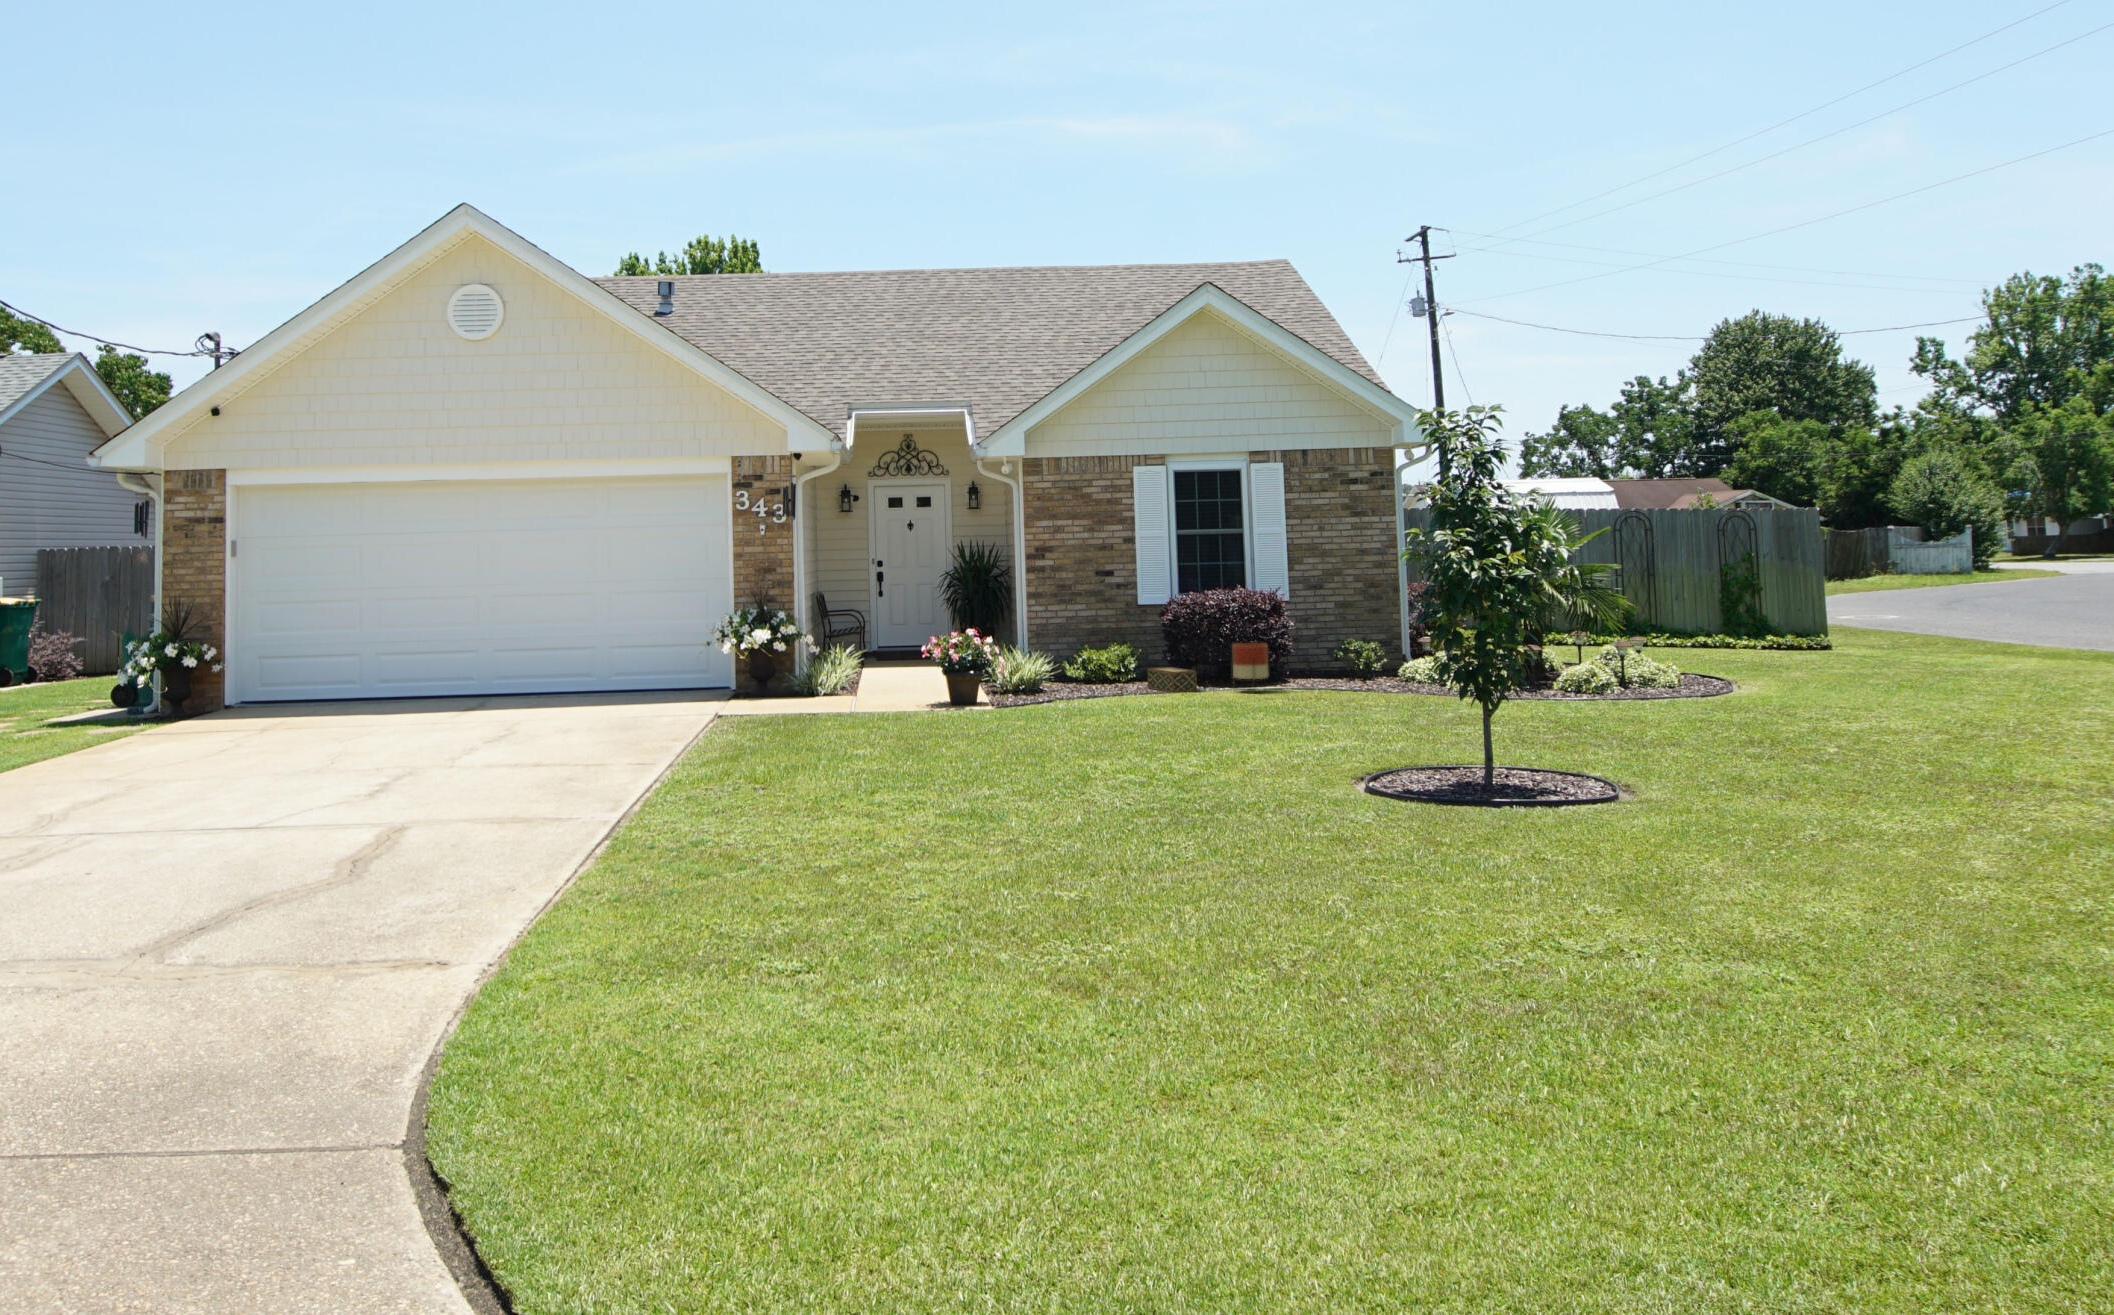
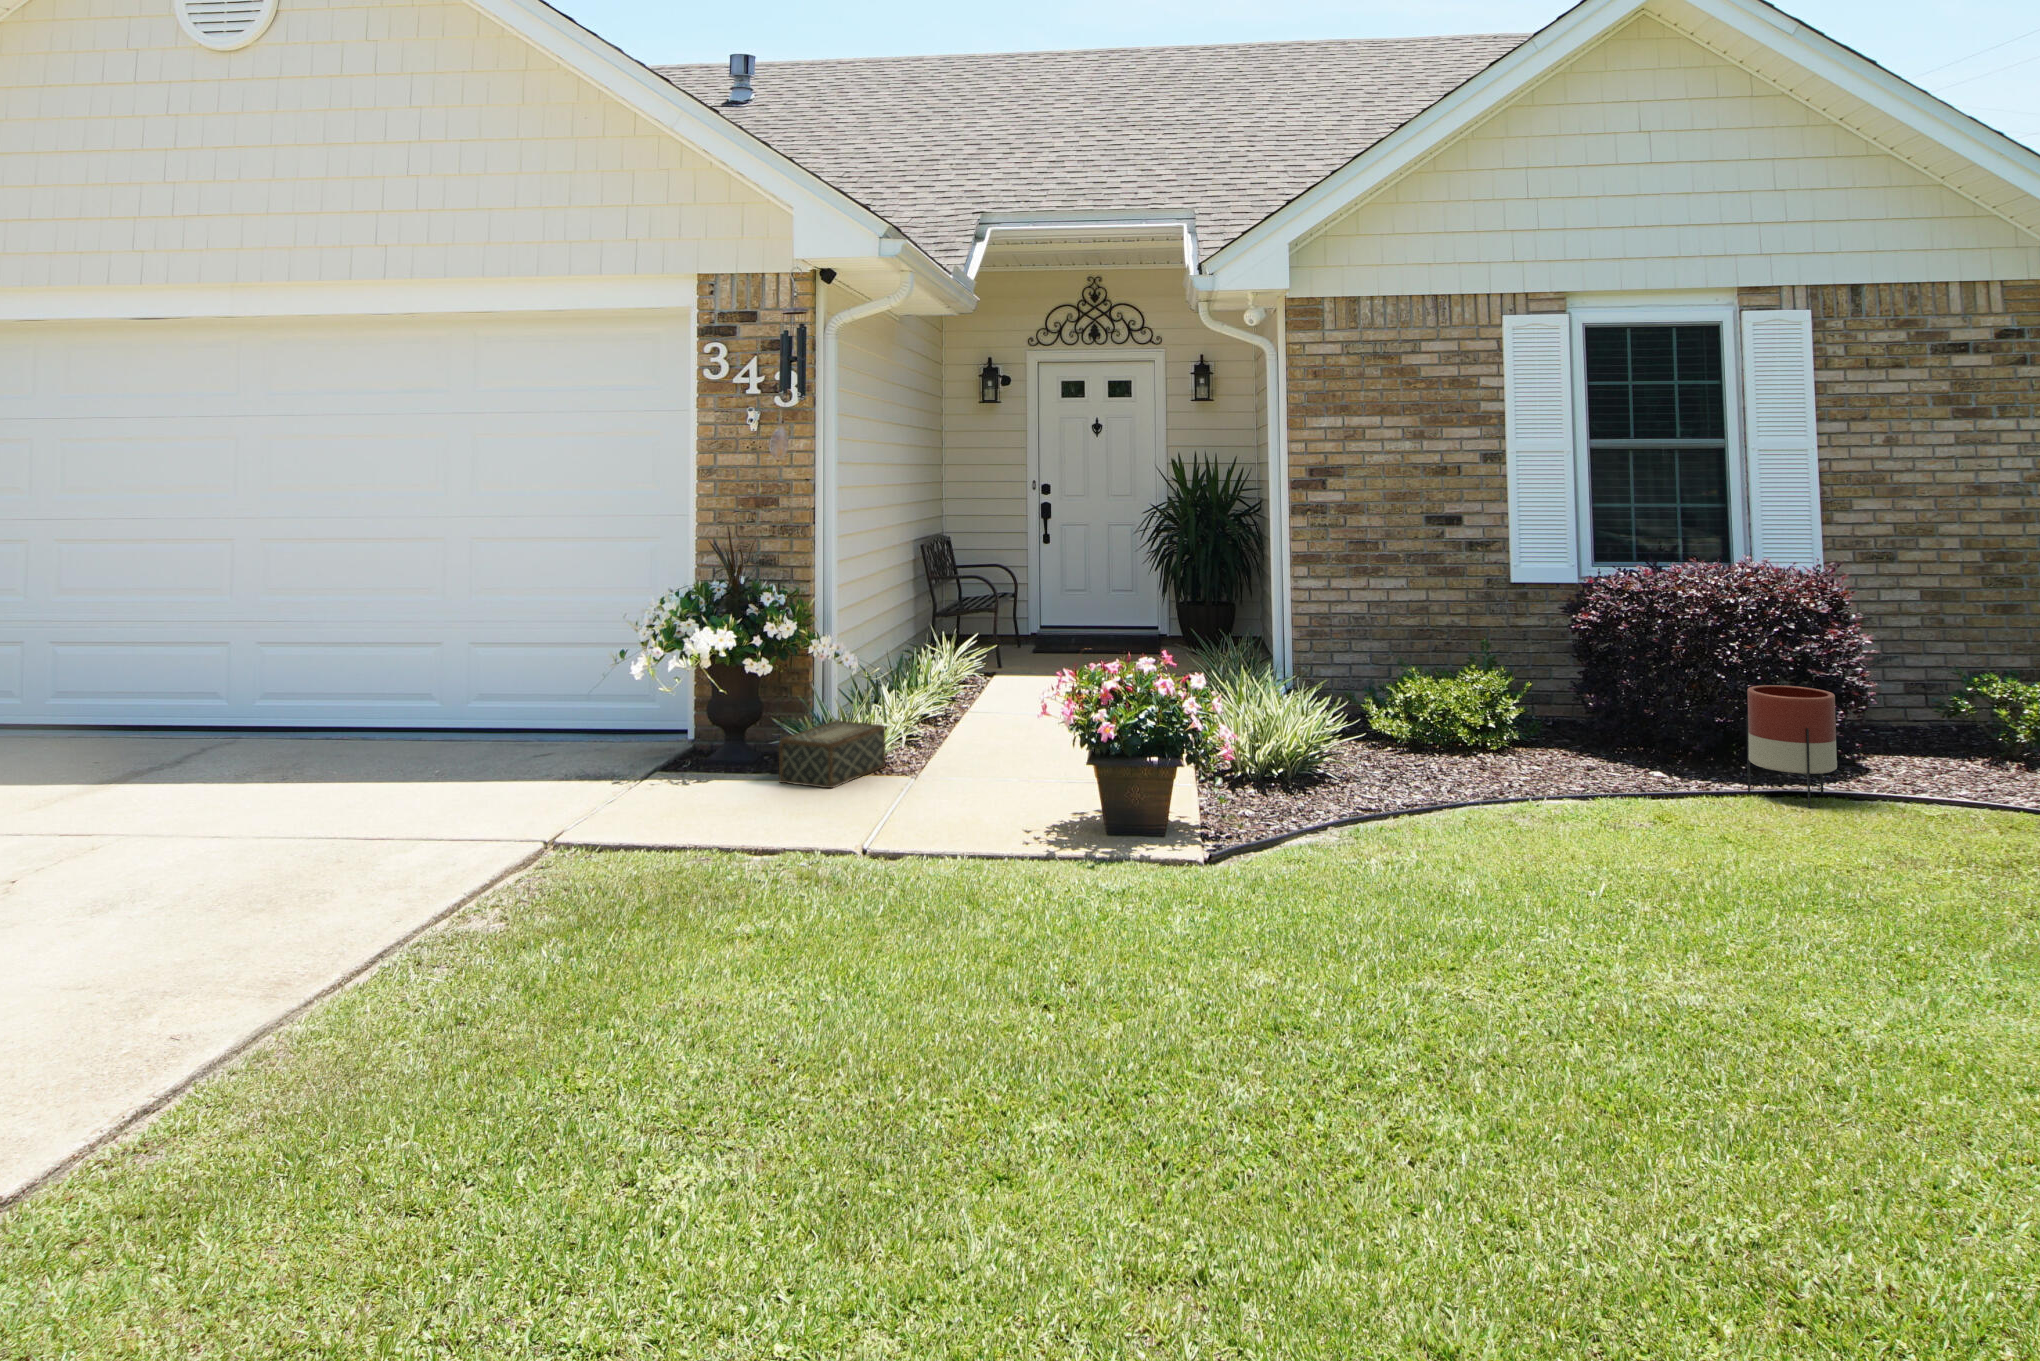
woven basket: present [1148,667,1197,692] -> present [779,721,885,788]

